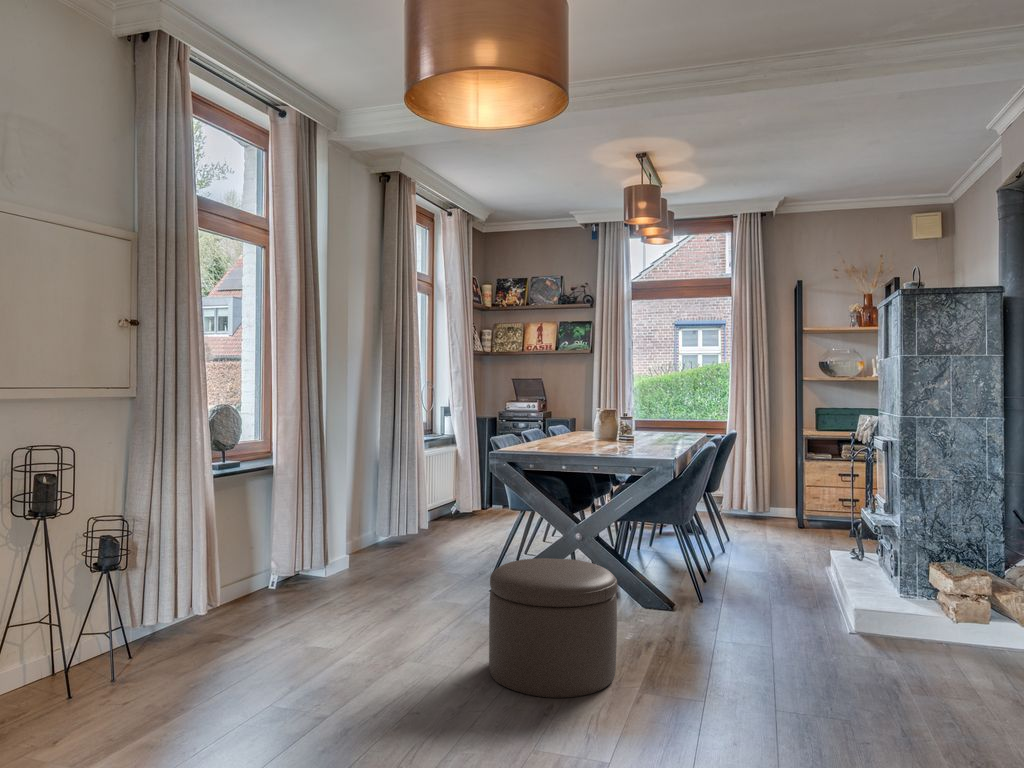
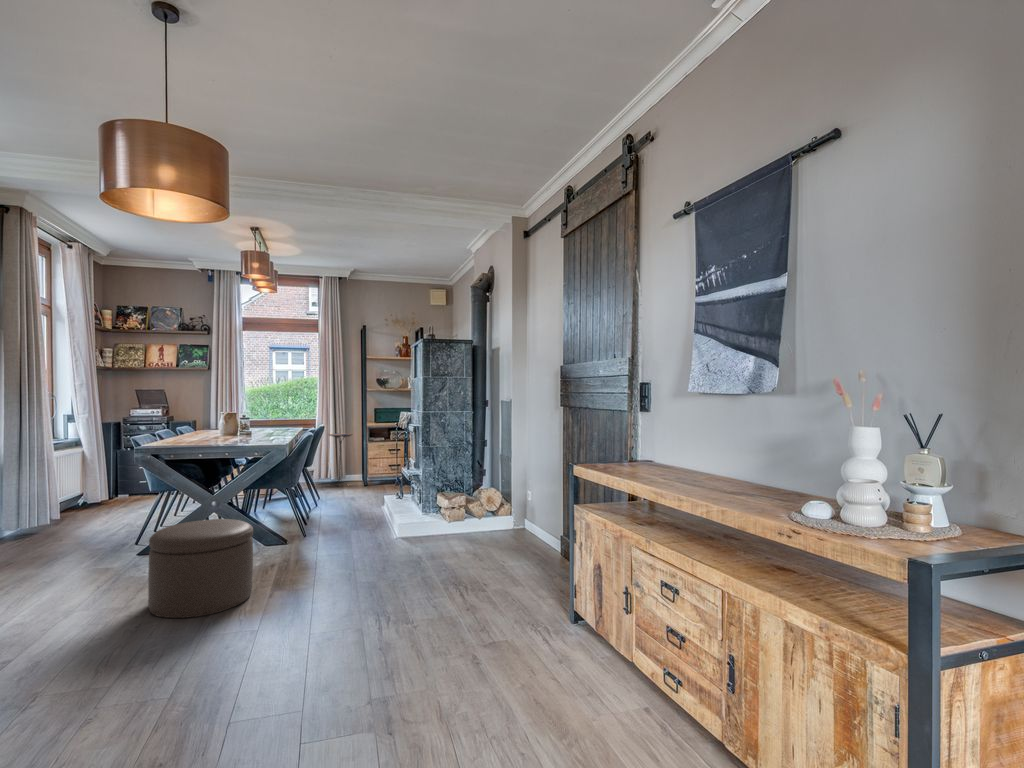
side table: none [744,446,781,527] -> present [329,433,352,482]

